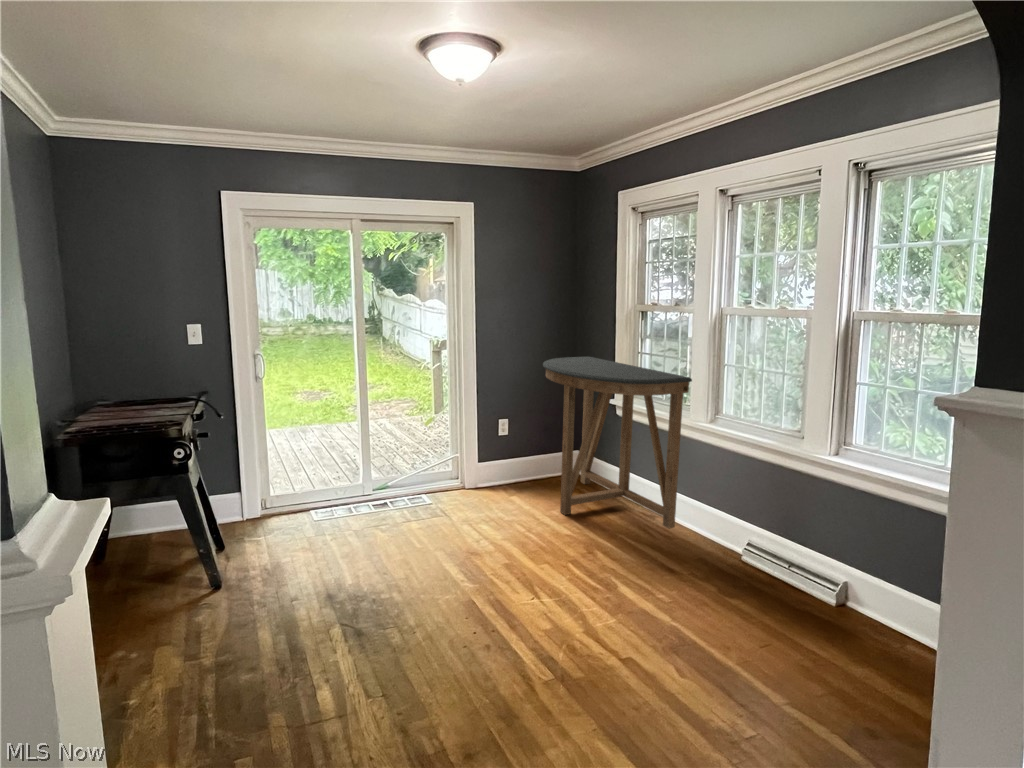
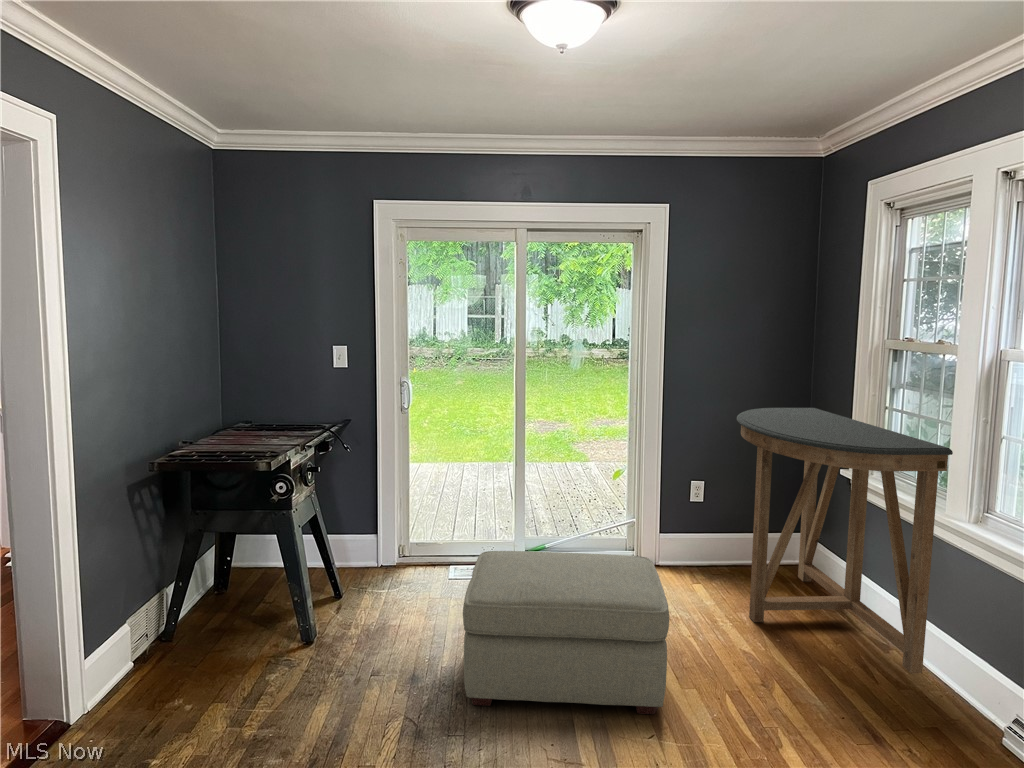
ottoman: none [370,475,537,605] -> present [463,551,669,714]

